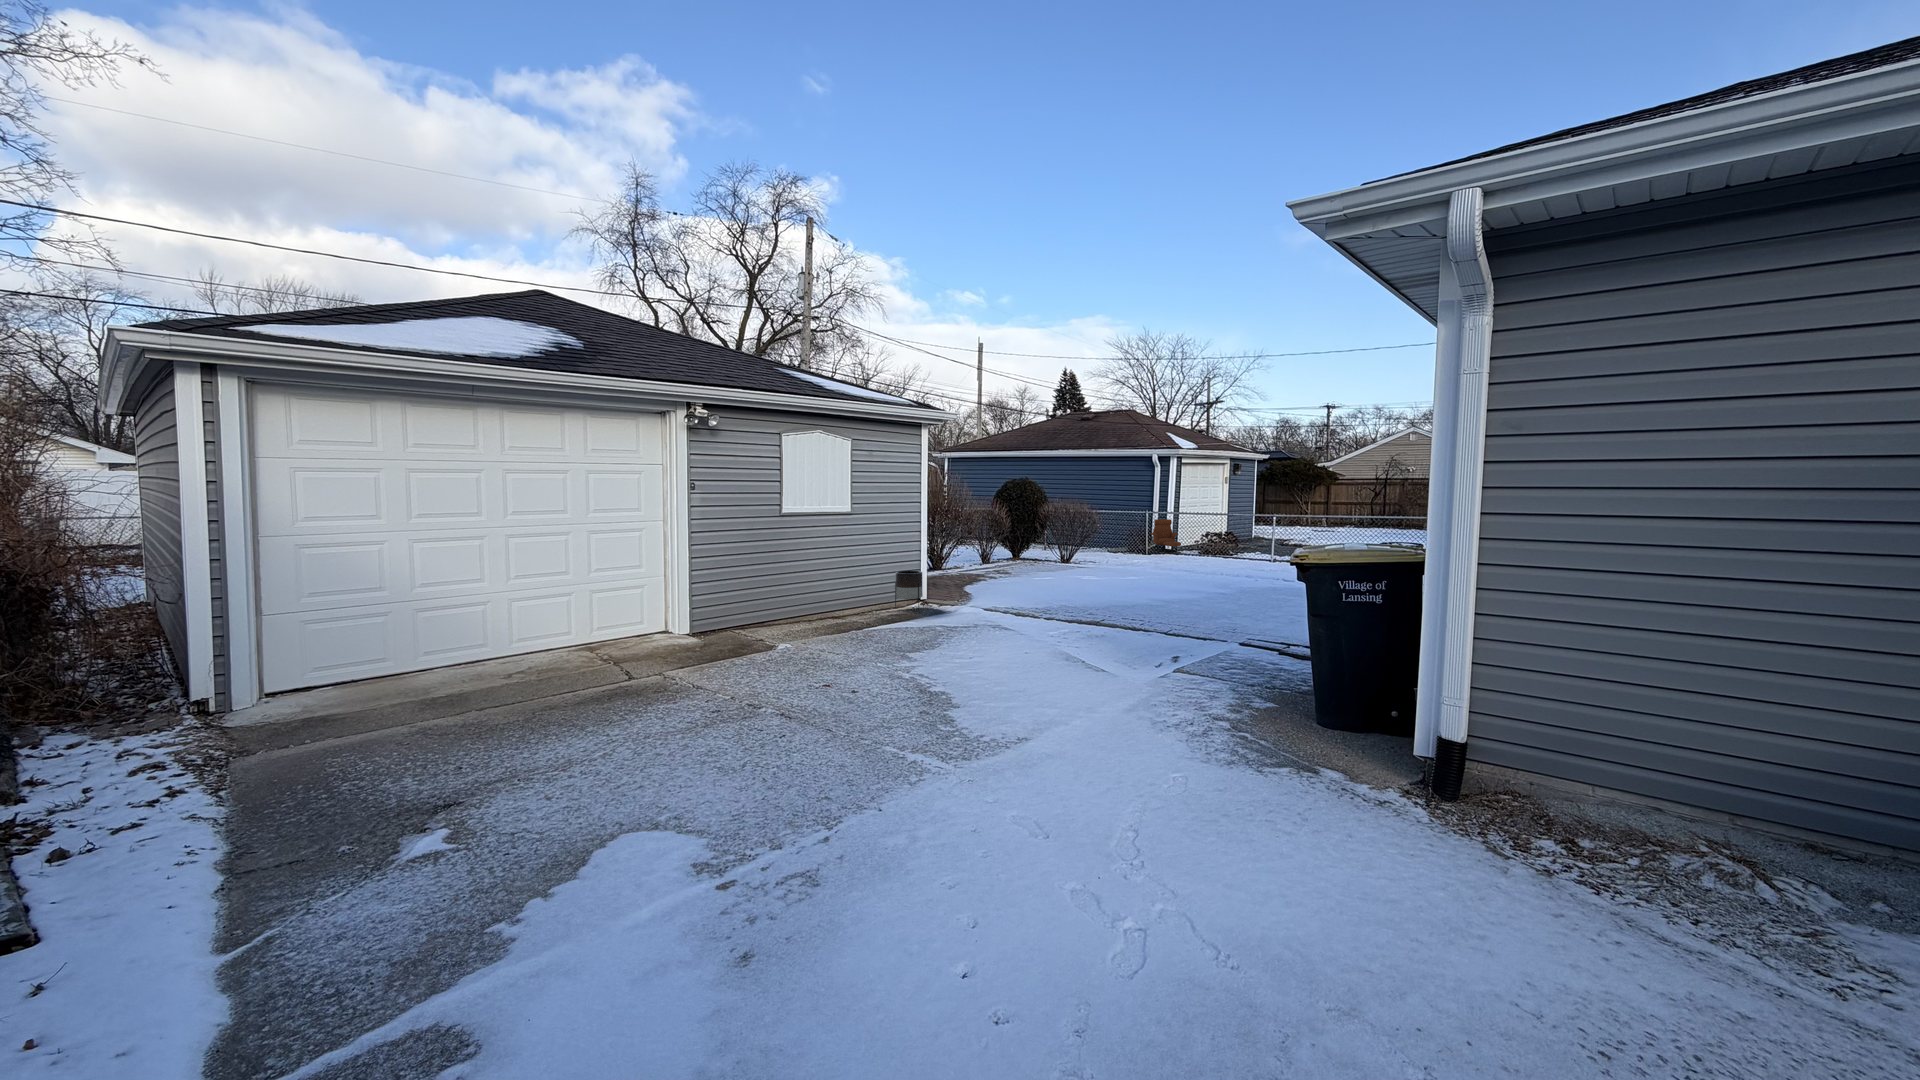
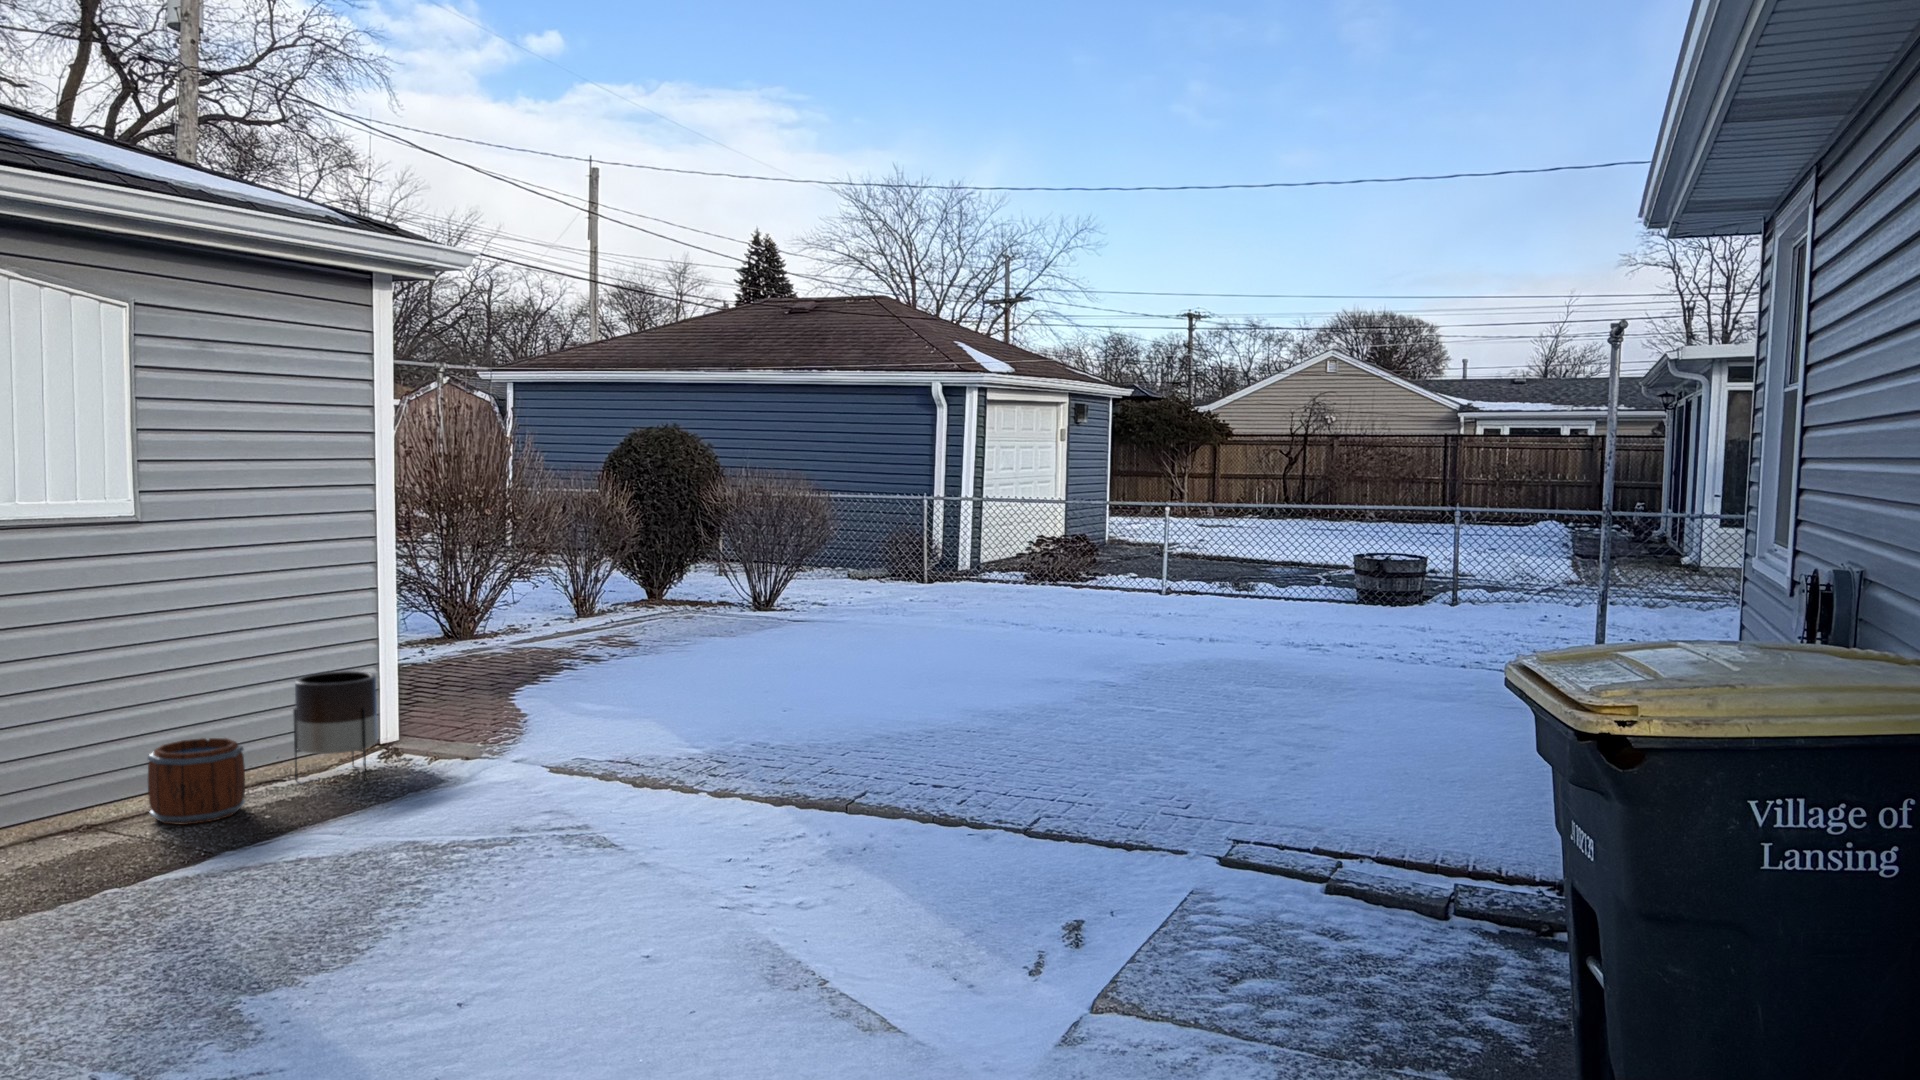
lounge chair: present [1151,519,1181,553] -> none [930,512,990,581]
bucket: none [854,590,883,618] -> present [148,738,245,825]

